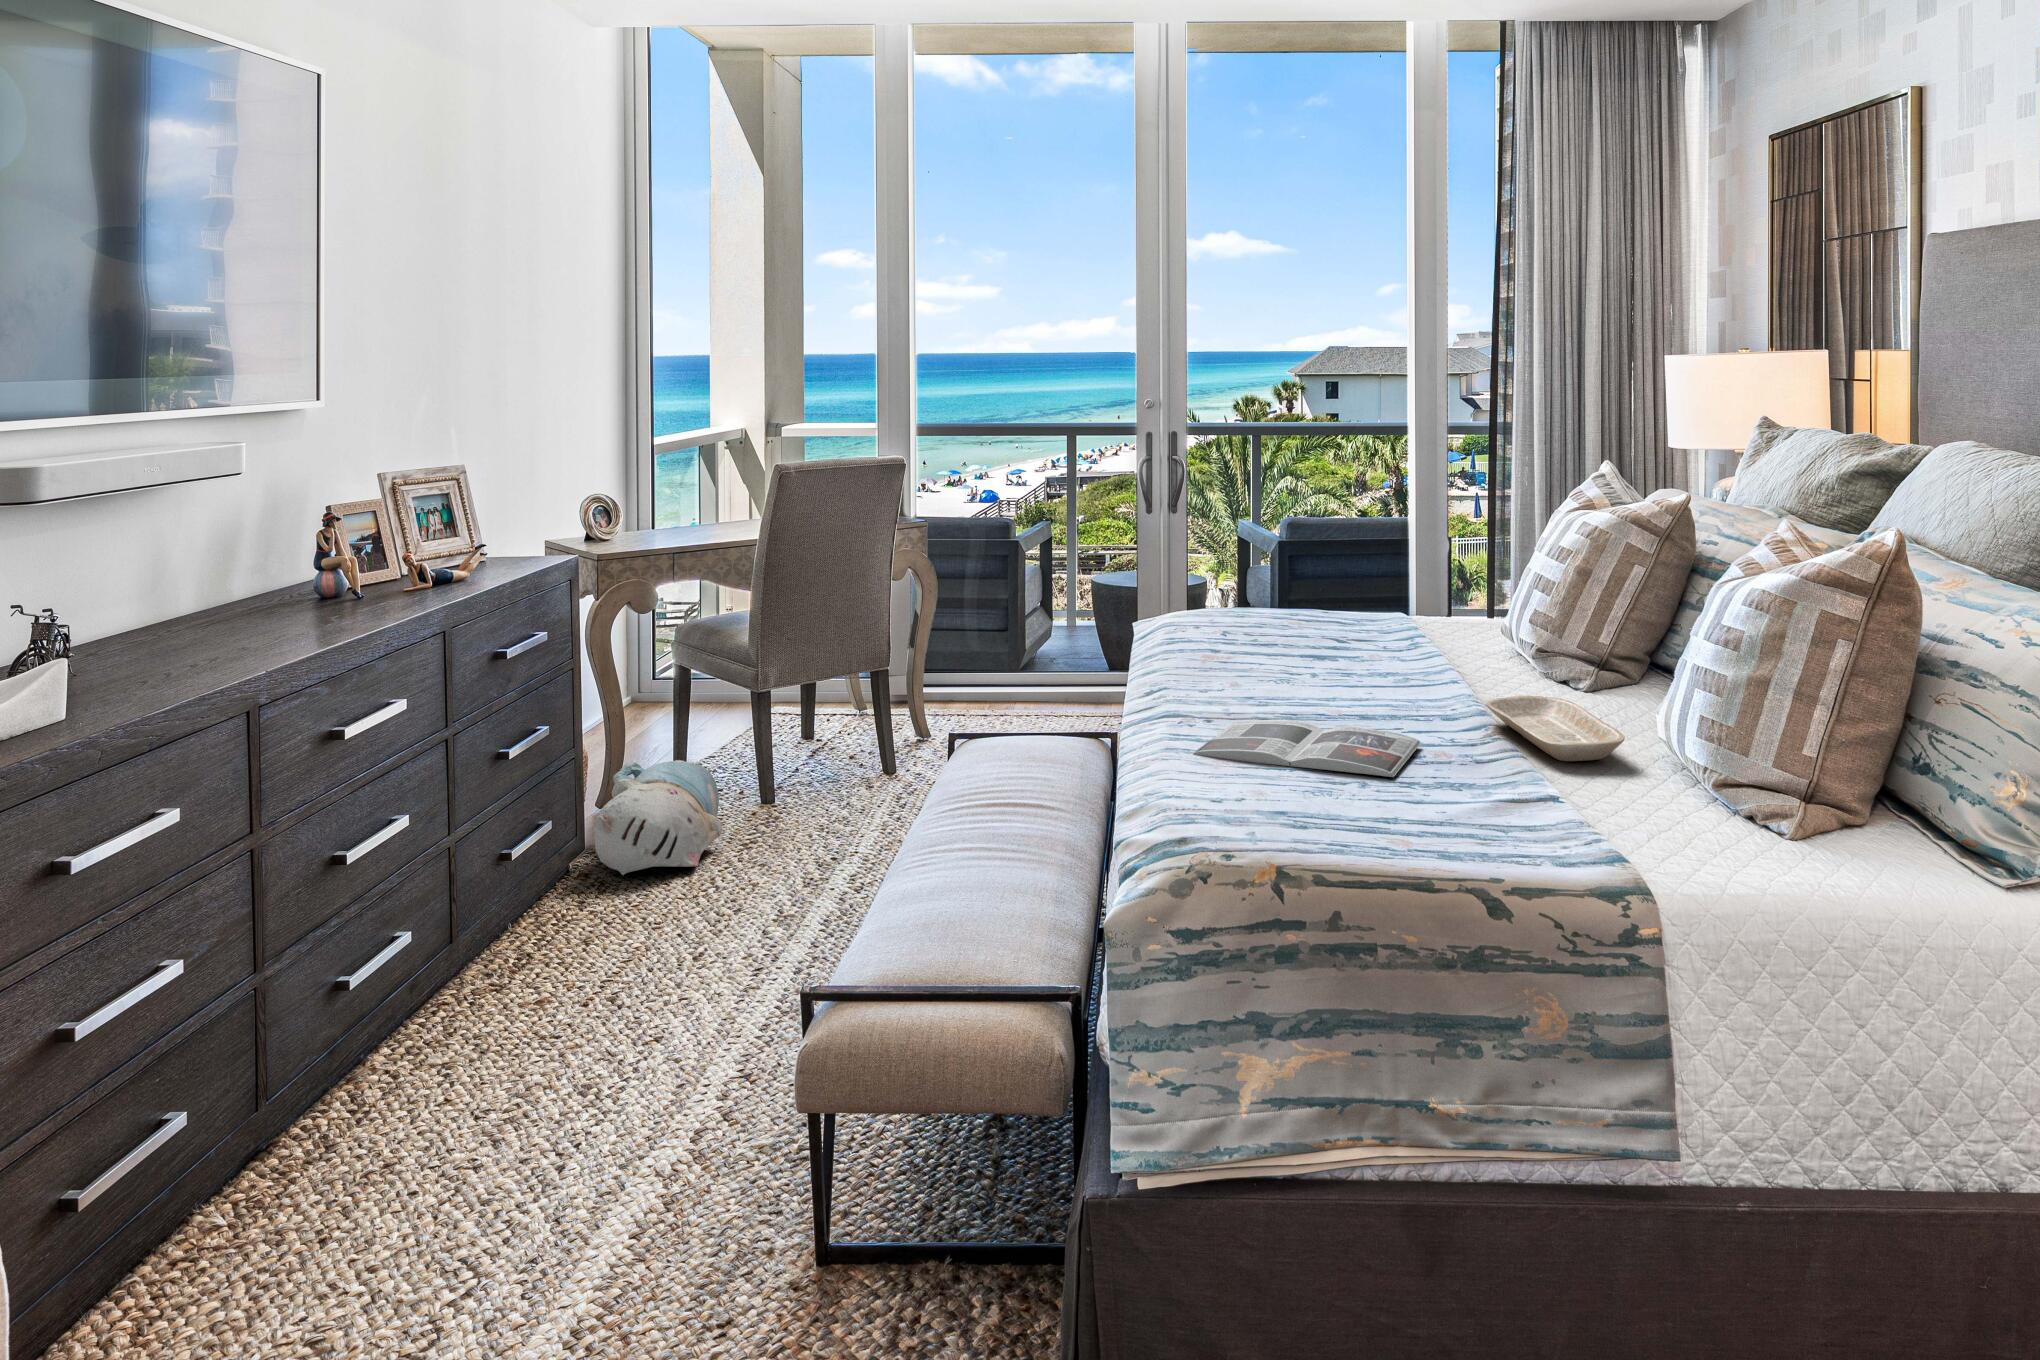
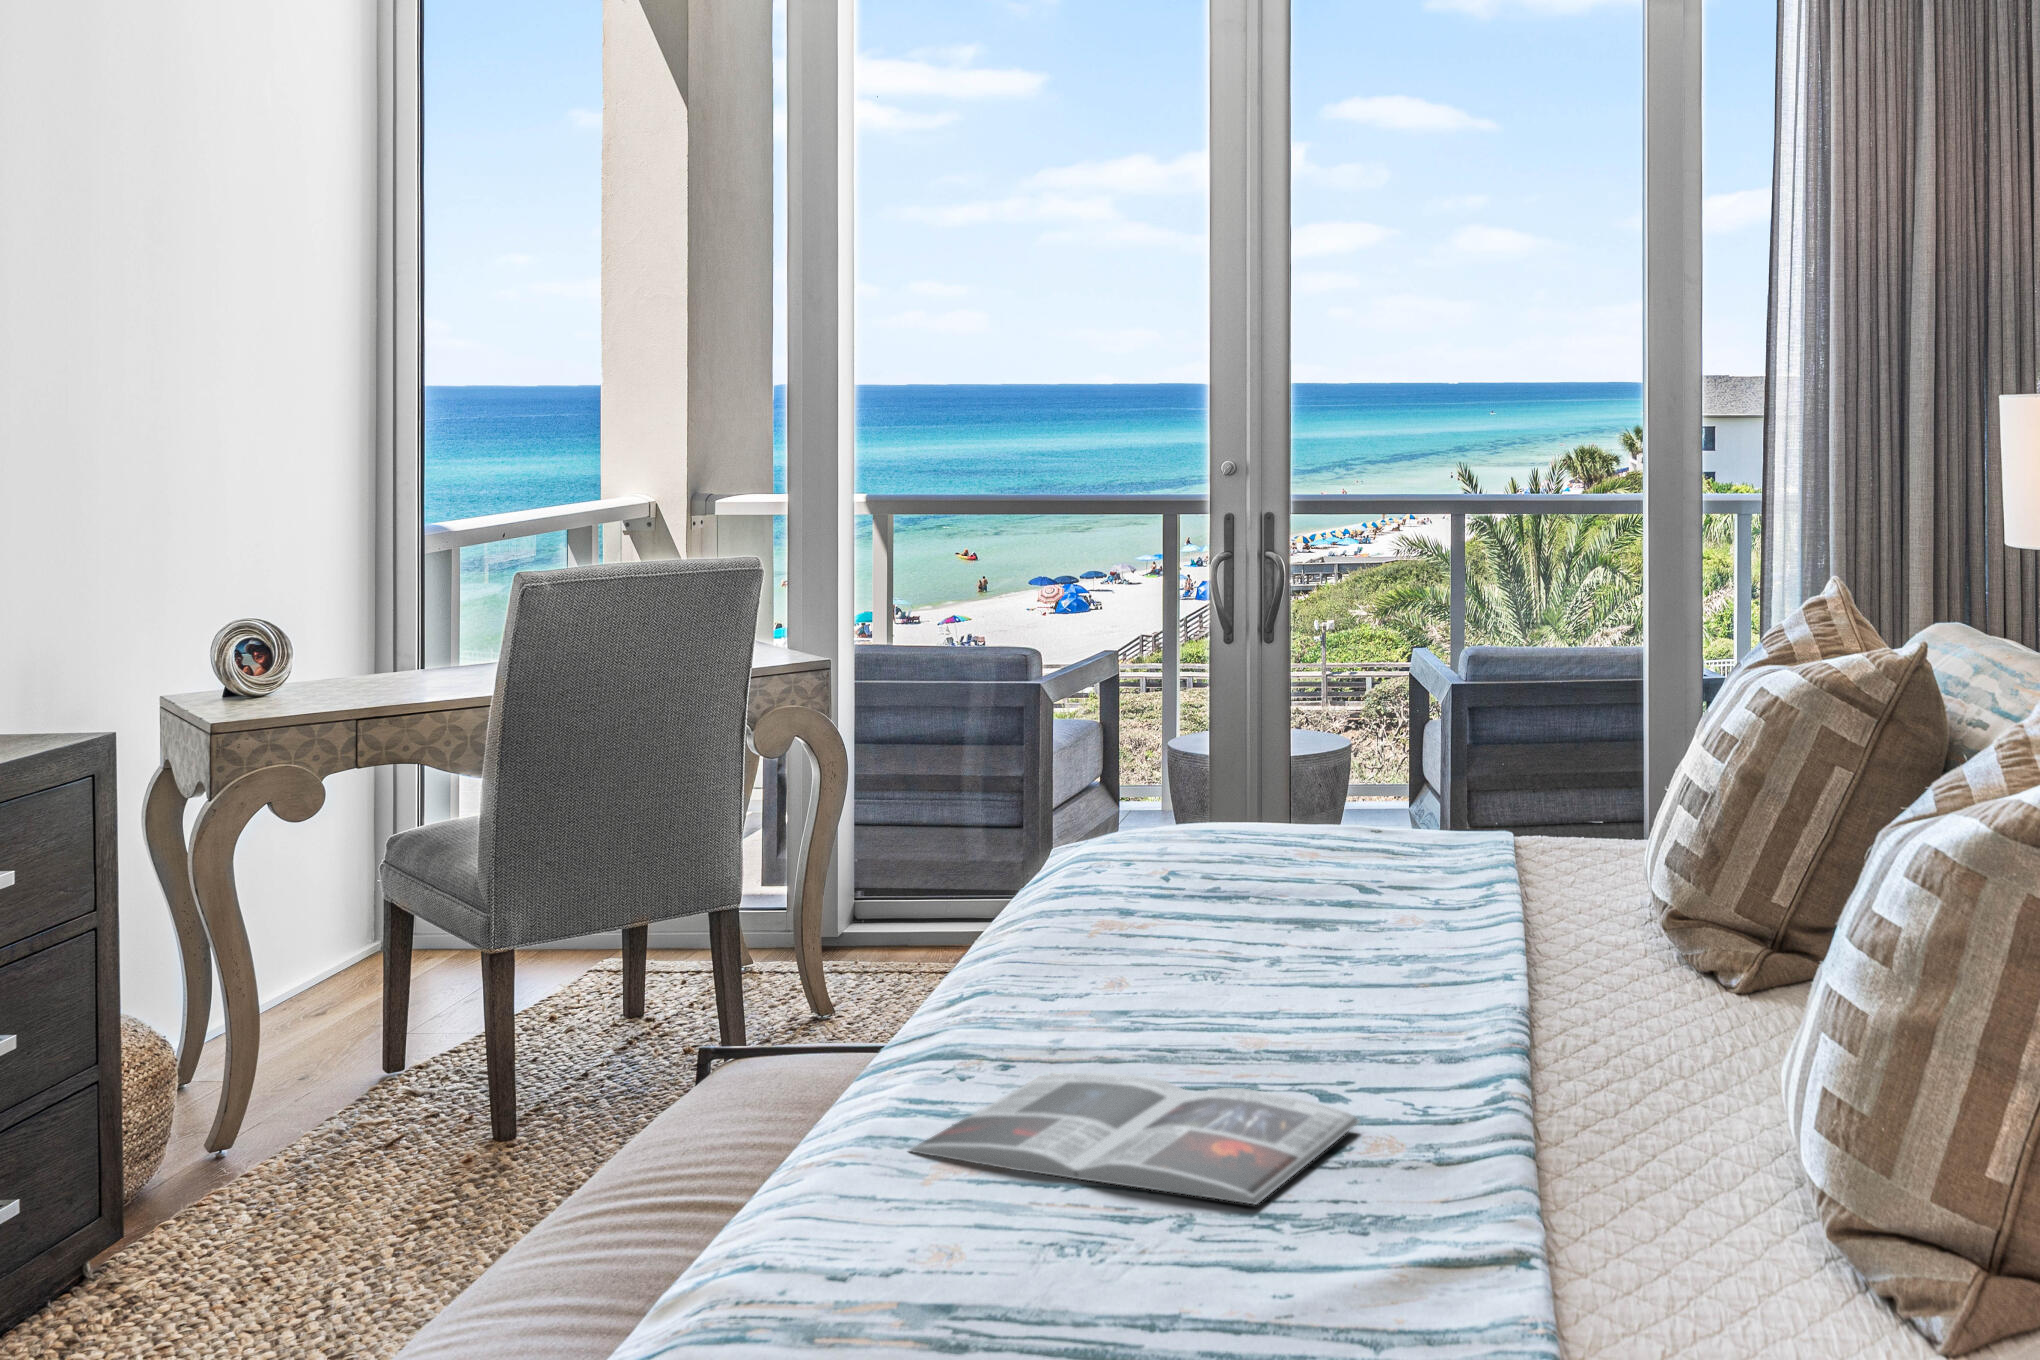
tray: present [1485,696,1625,761] -> none [1515,1018,1726,1160]
plush toy: present [594,760,722,875] -> none [72,1090,352,1306]

